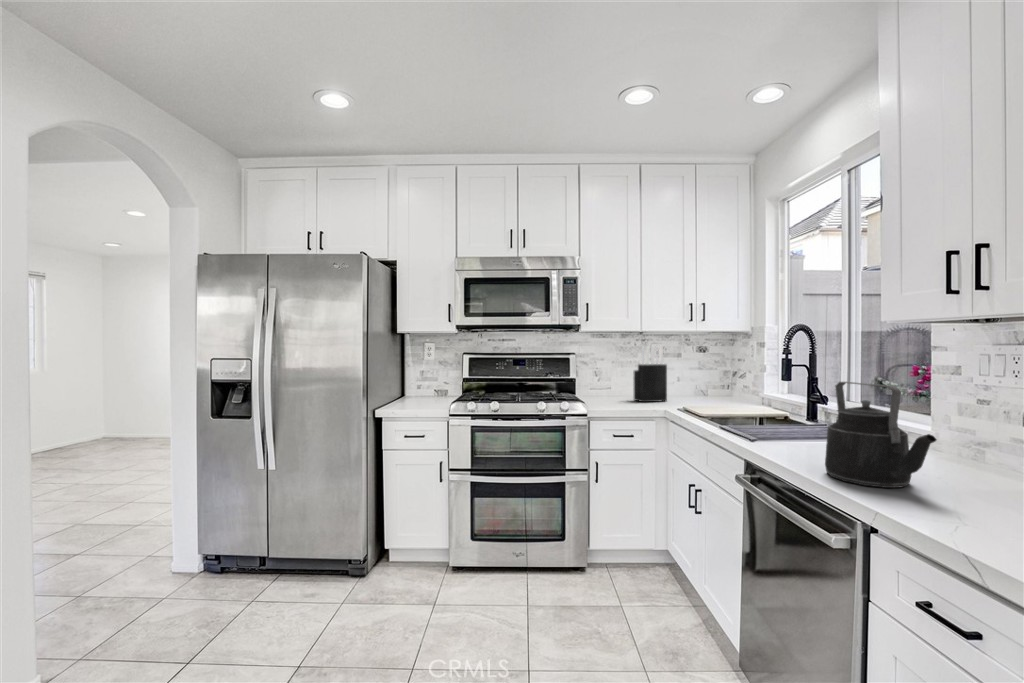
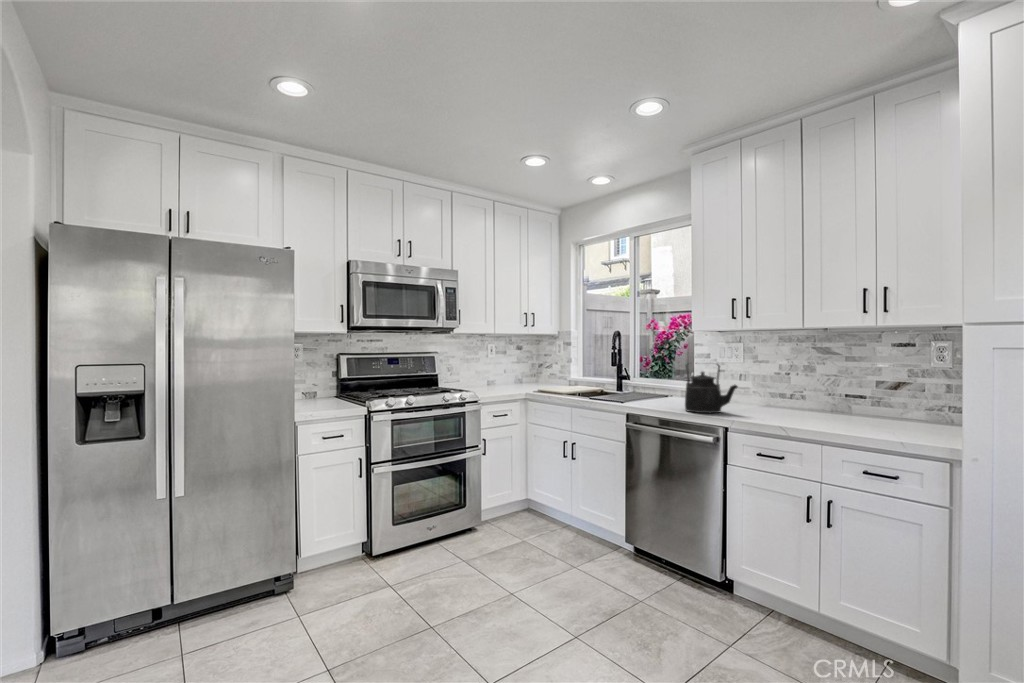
knife block: present [634,346,667,402] -> none [490,345,513,390]

